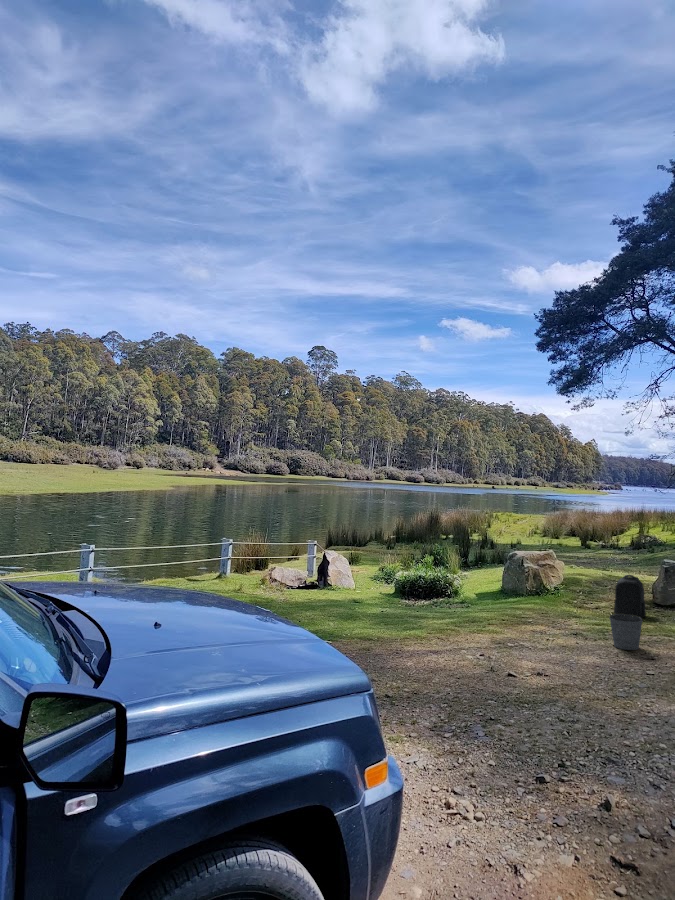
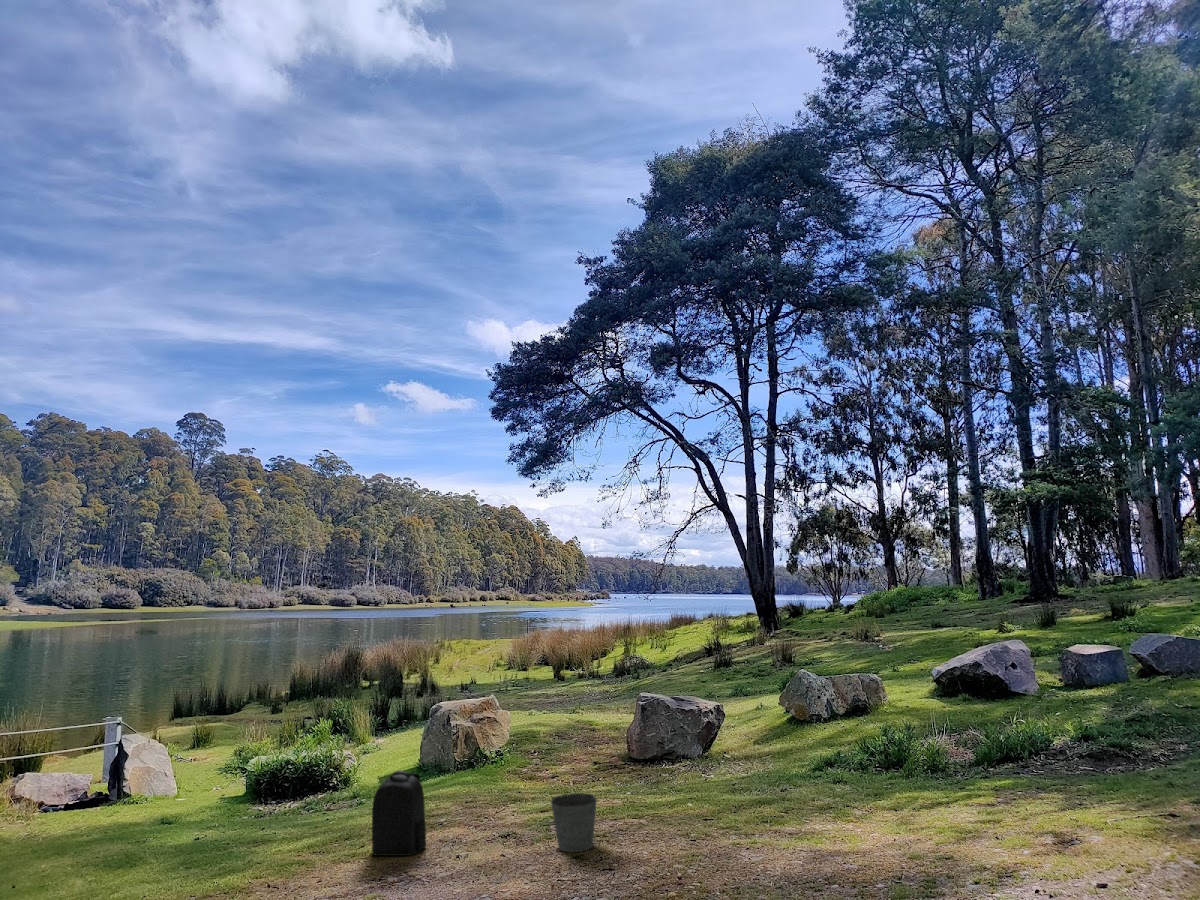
backpack: present [614,575,646,618] -> present [372,770,426,856]

